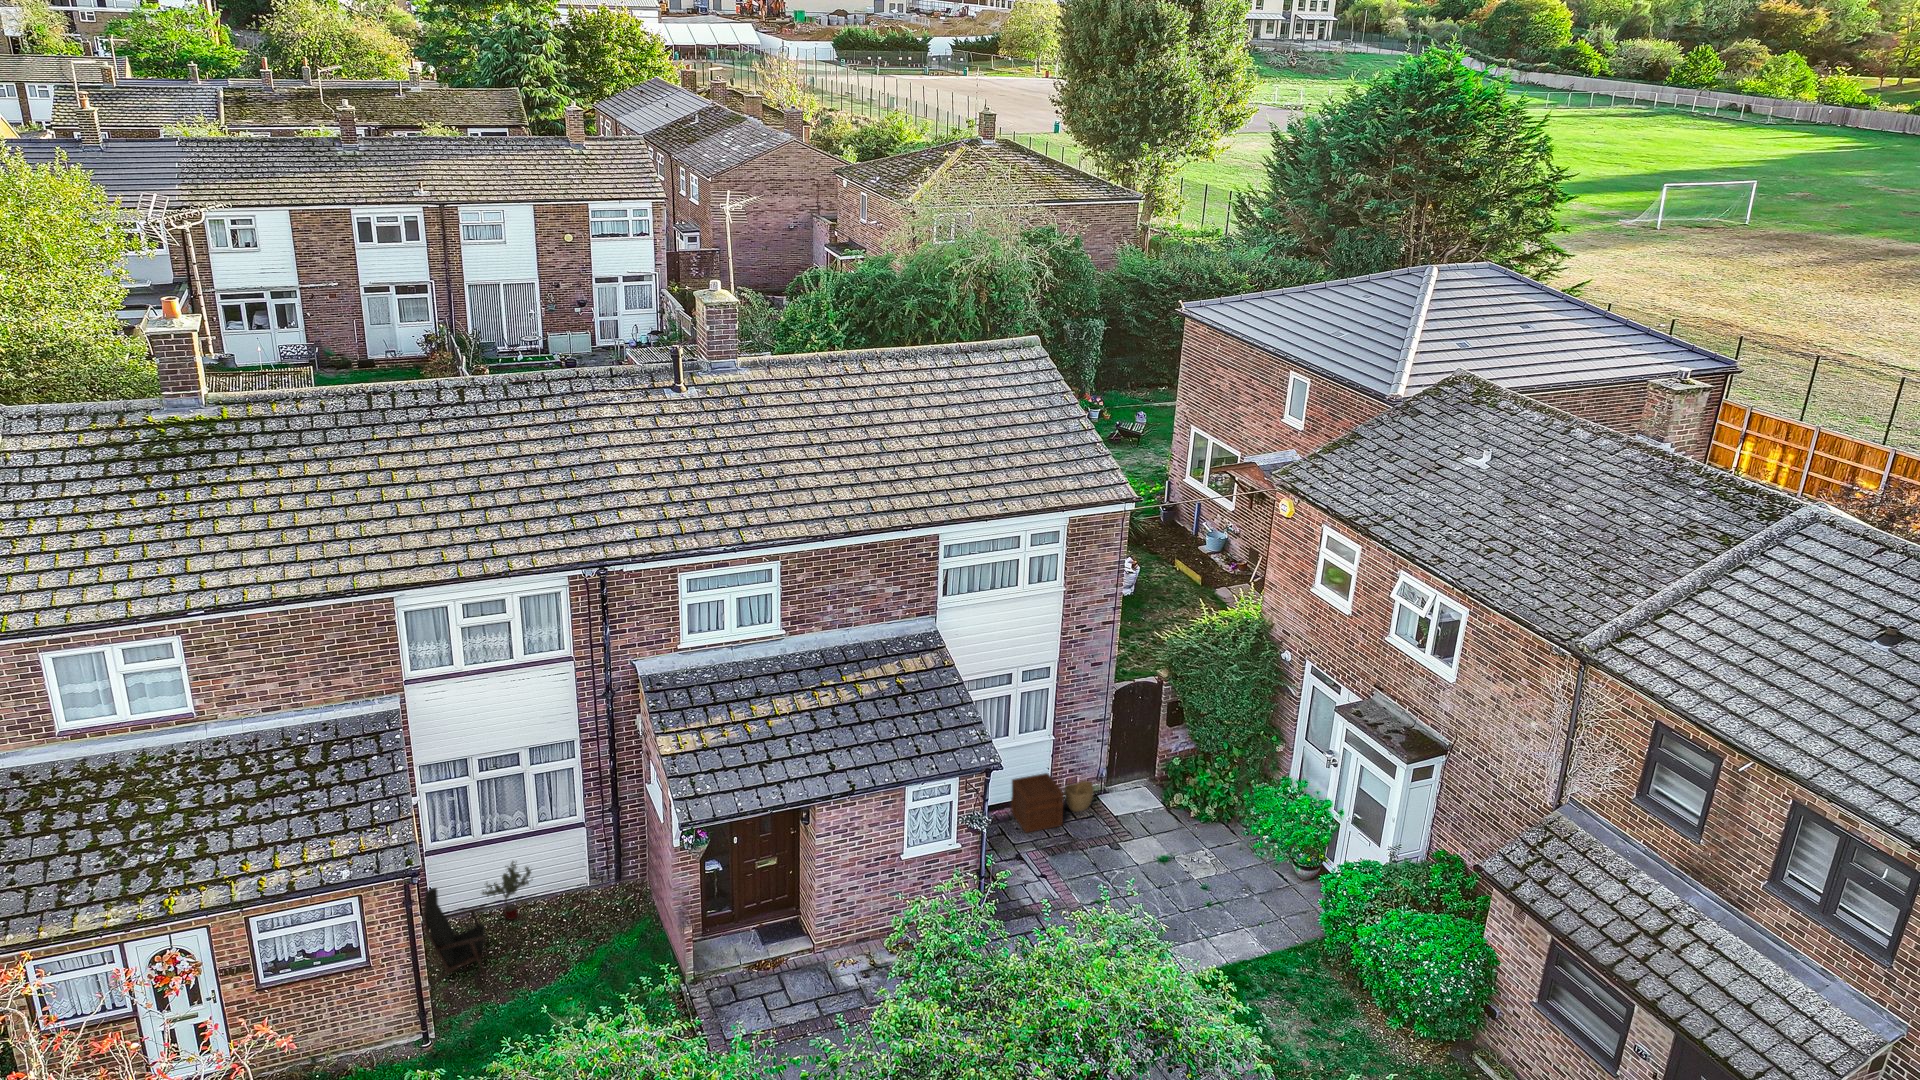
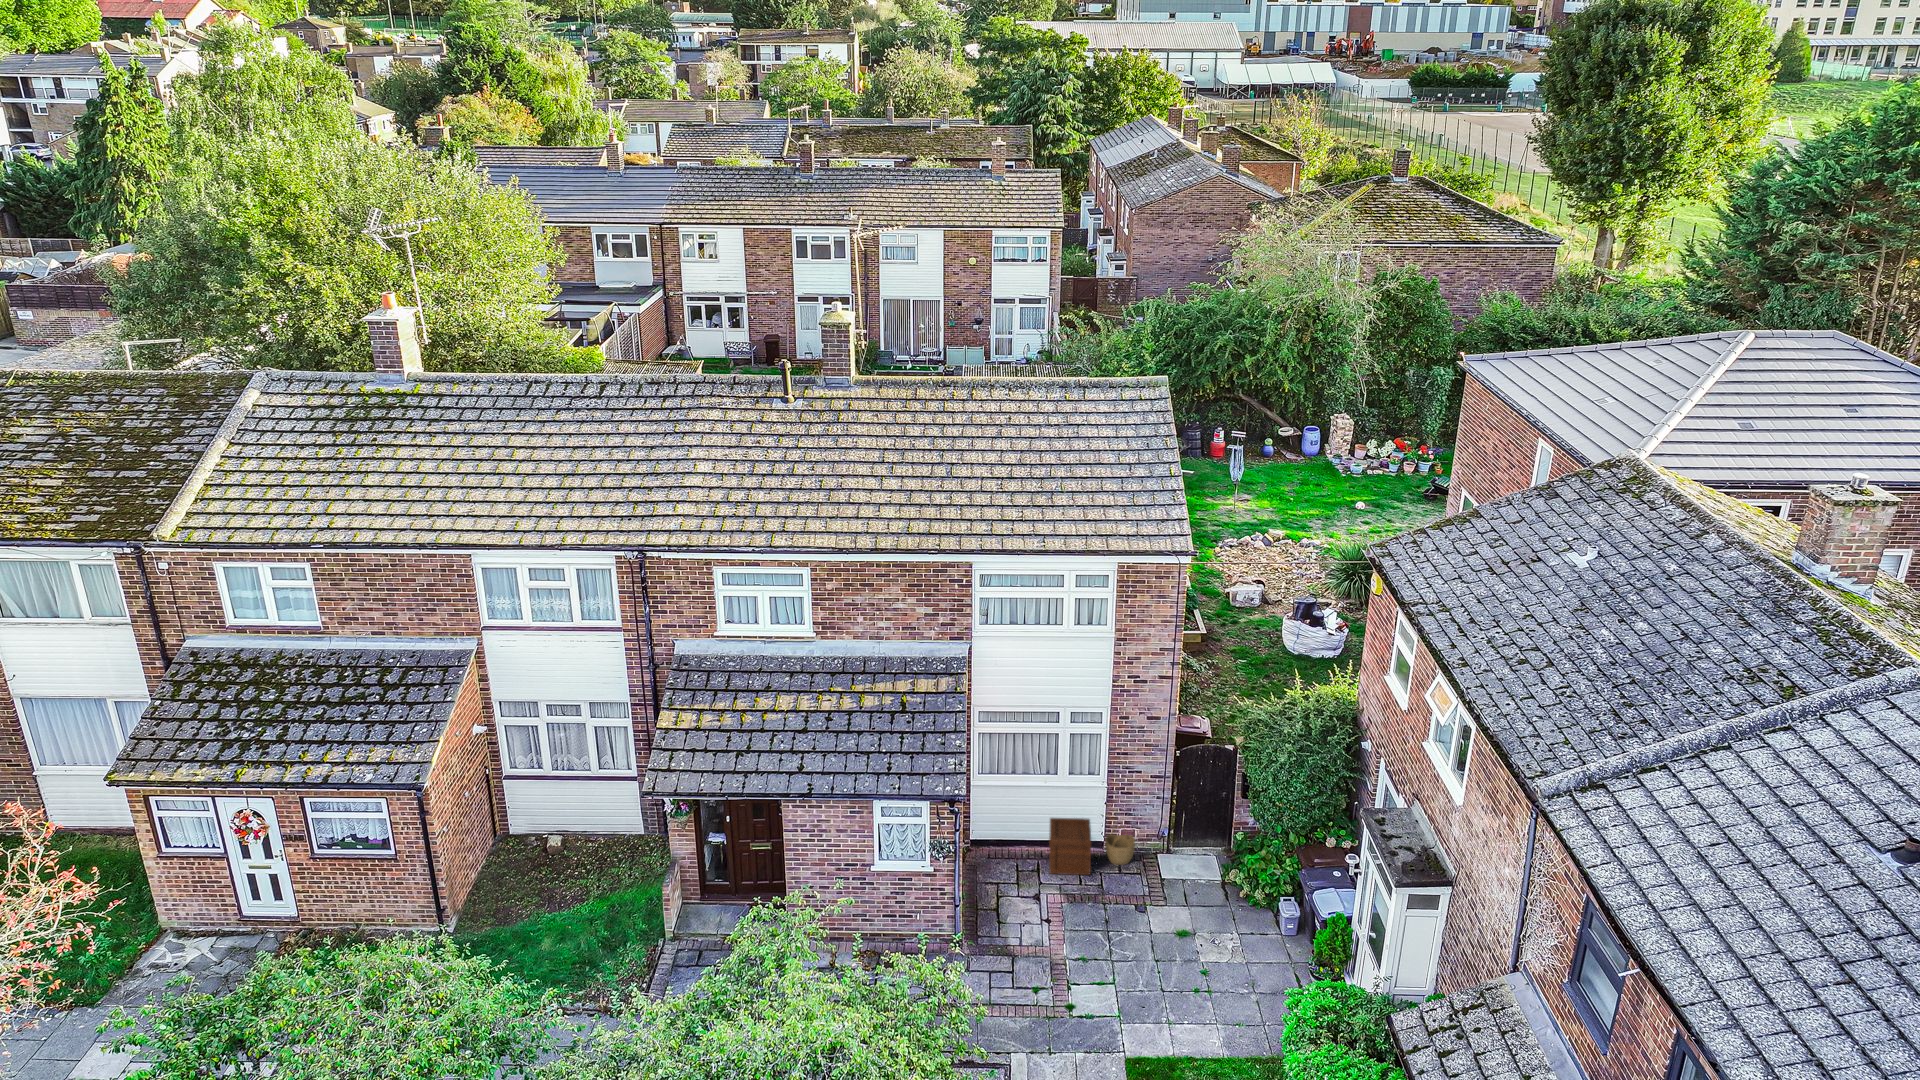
potted tree: present [482,861,531,920] -> none [538,797,581,848]
lounge chair: present [423,888,486,984] -> none [465,806,533,891]

